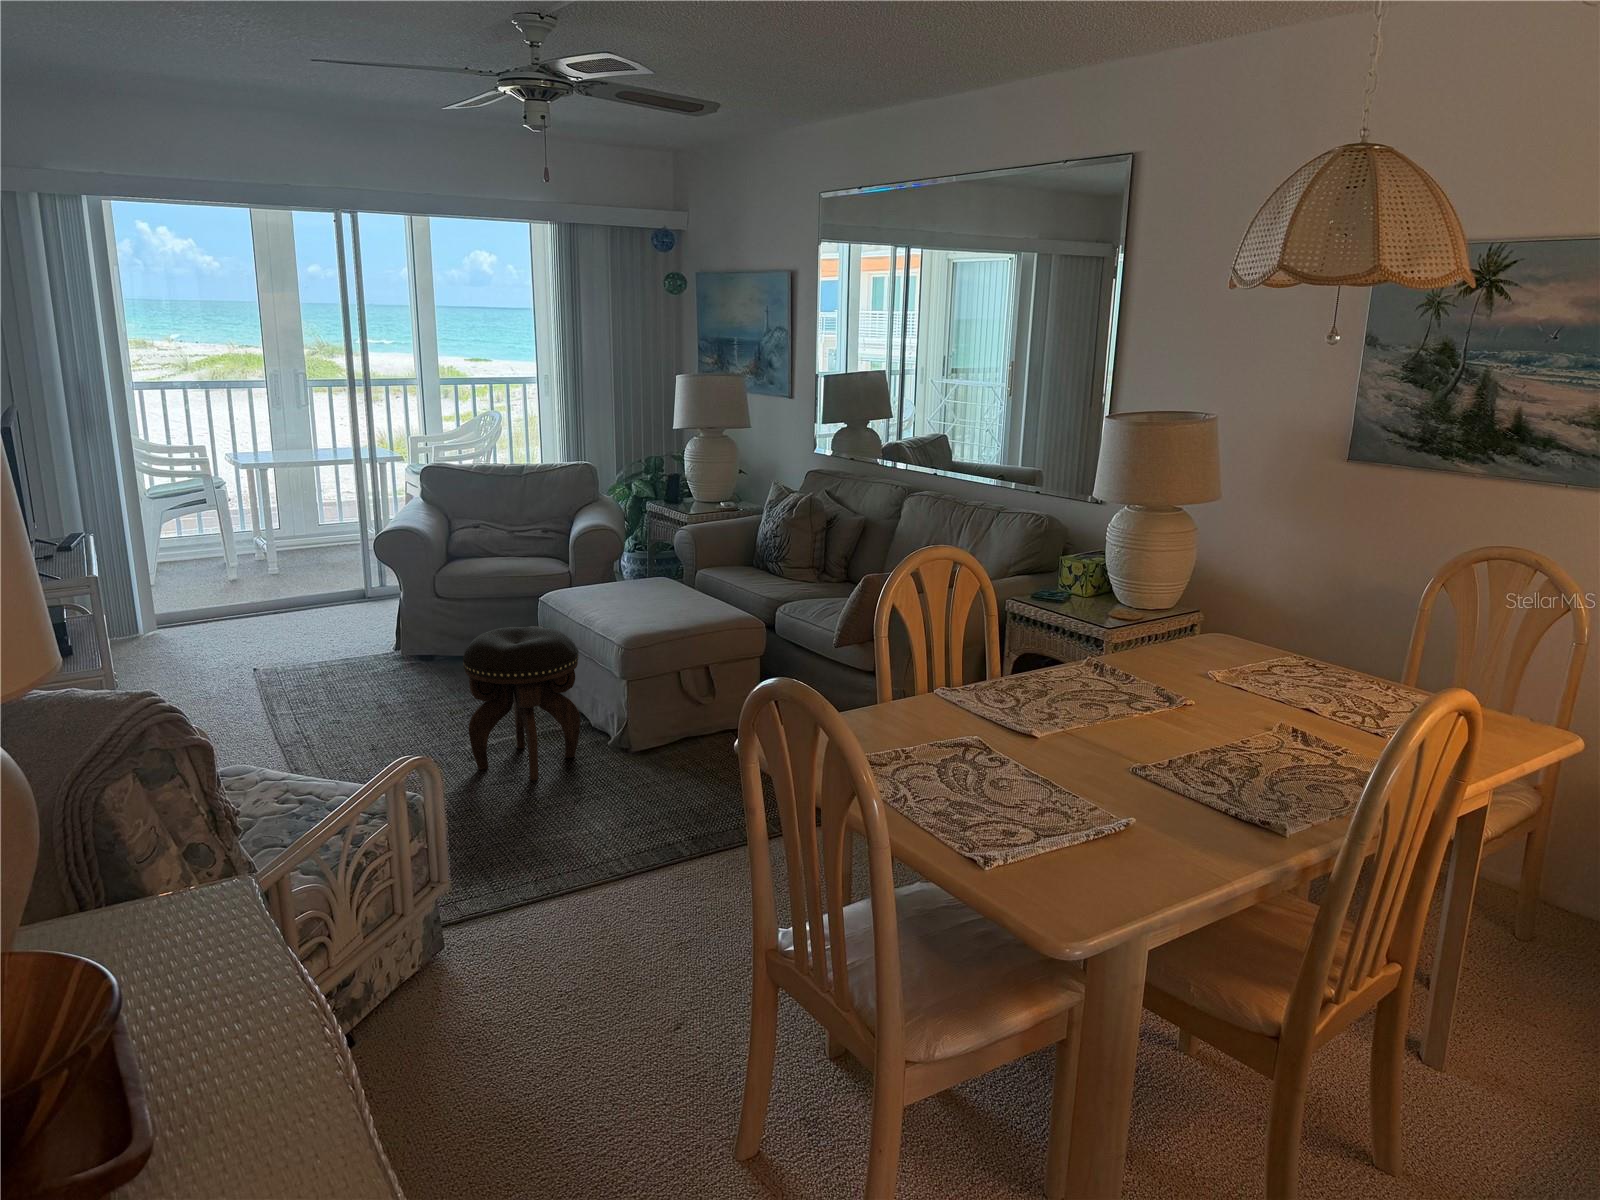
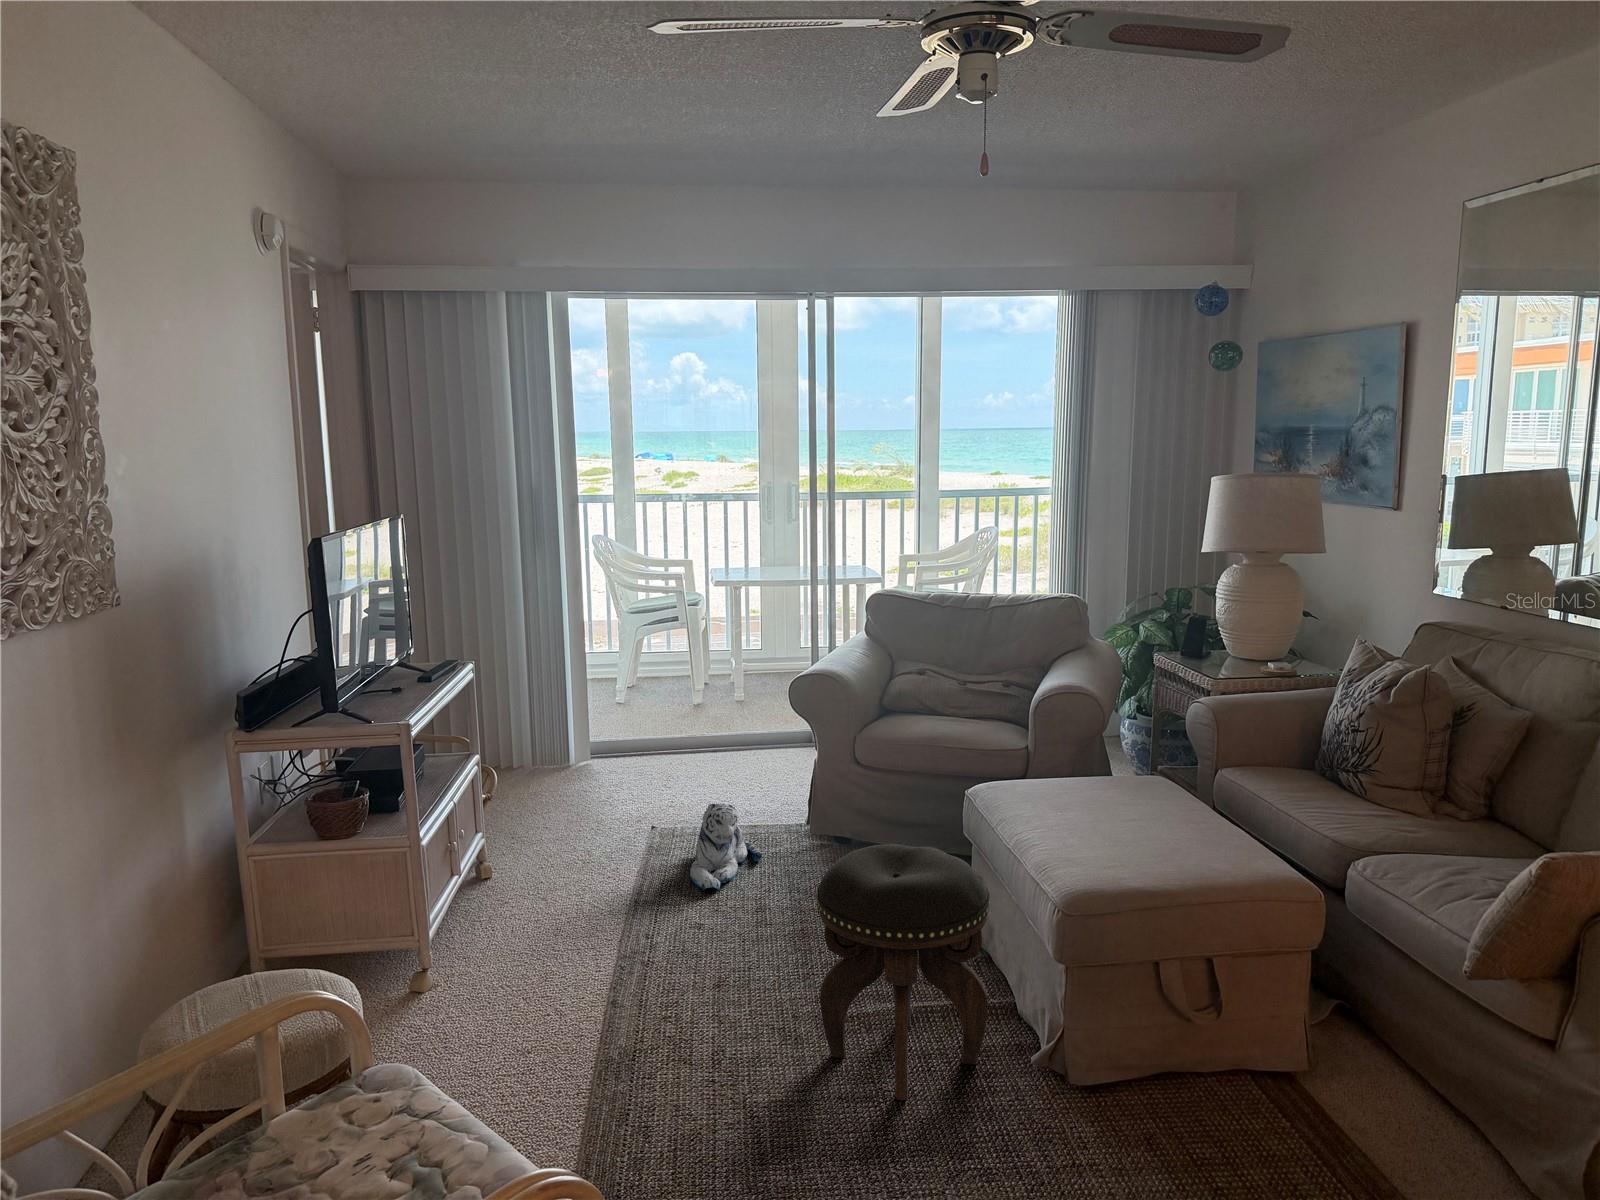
plush toy: none [309,636,368,702] -> present [690,803,762,891]

